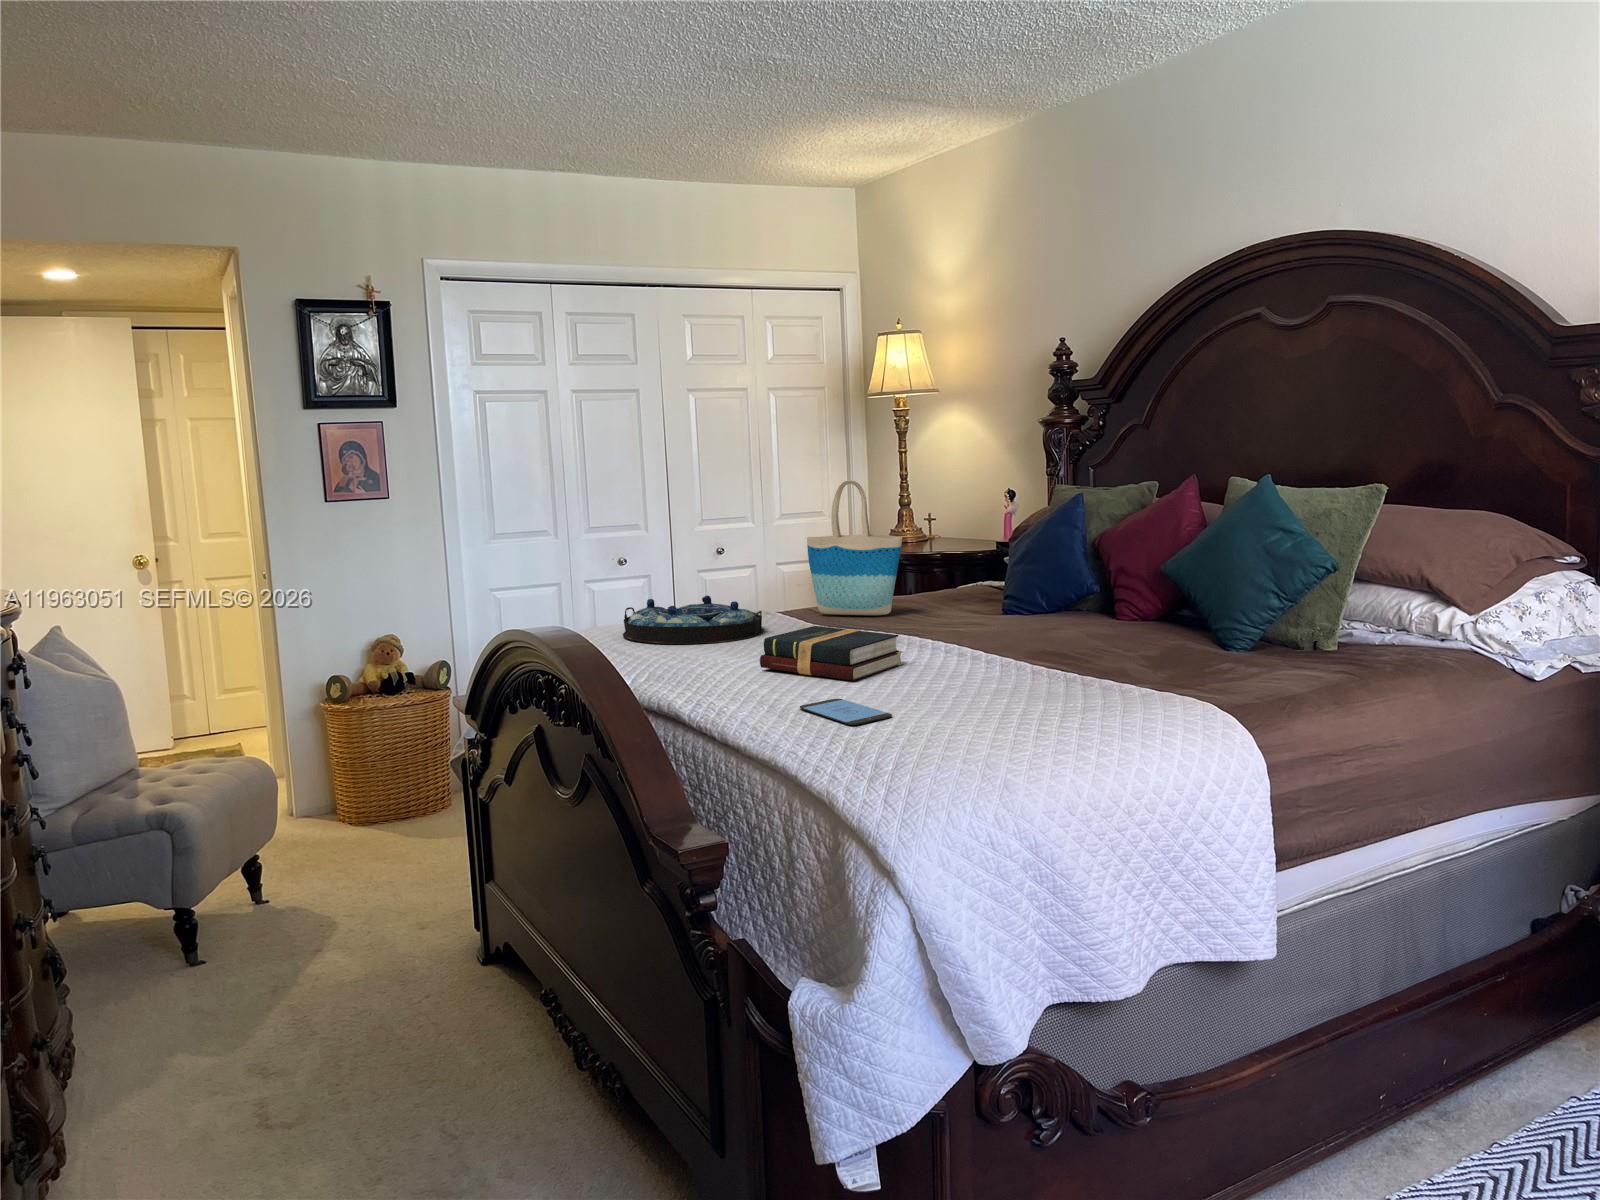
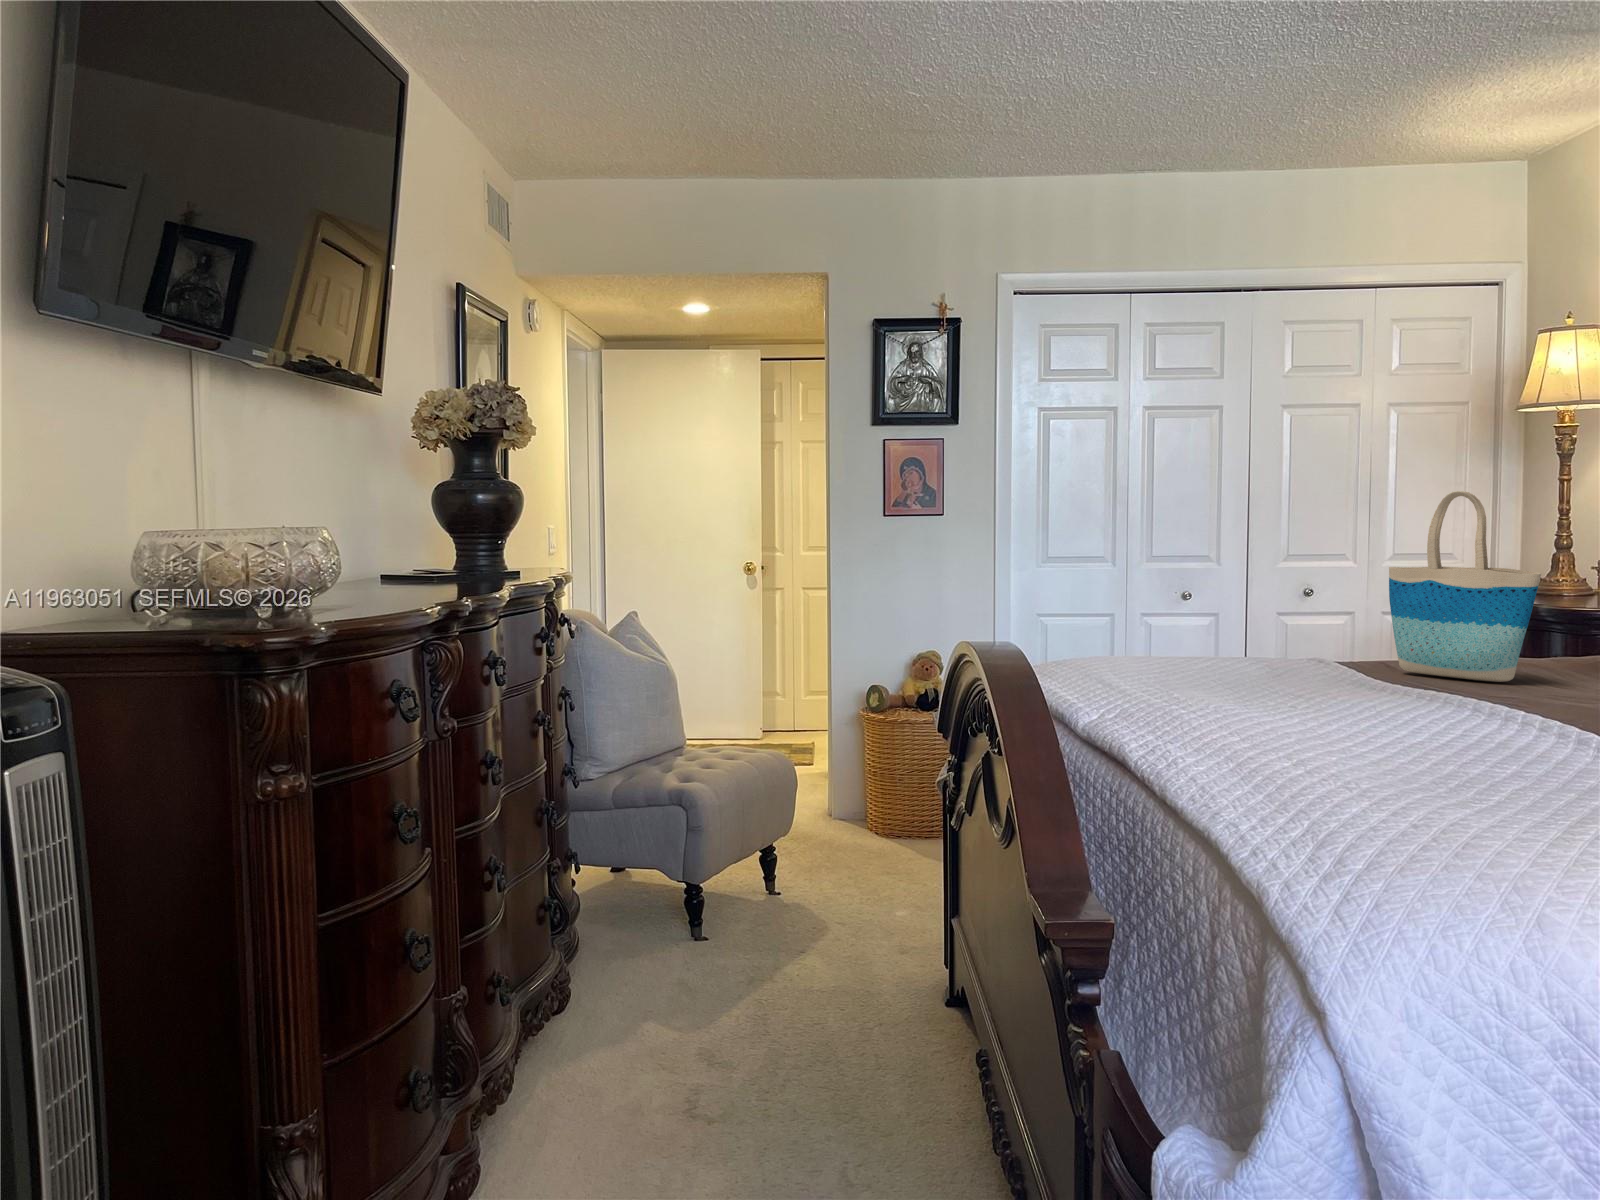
serving tray: present [623,596,764,644] -> none [1121,628,1304,687]
hardback book: present [760,626,903,681] -> none [1259,676,1484,751]
smartphone: present [800,699,892,725] -> none [1275,767,1407,802]

